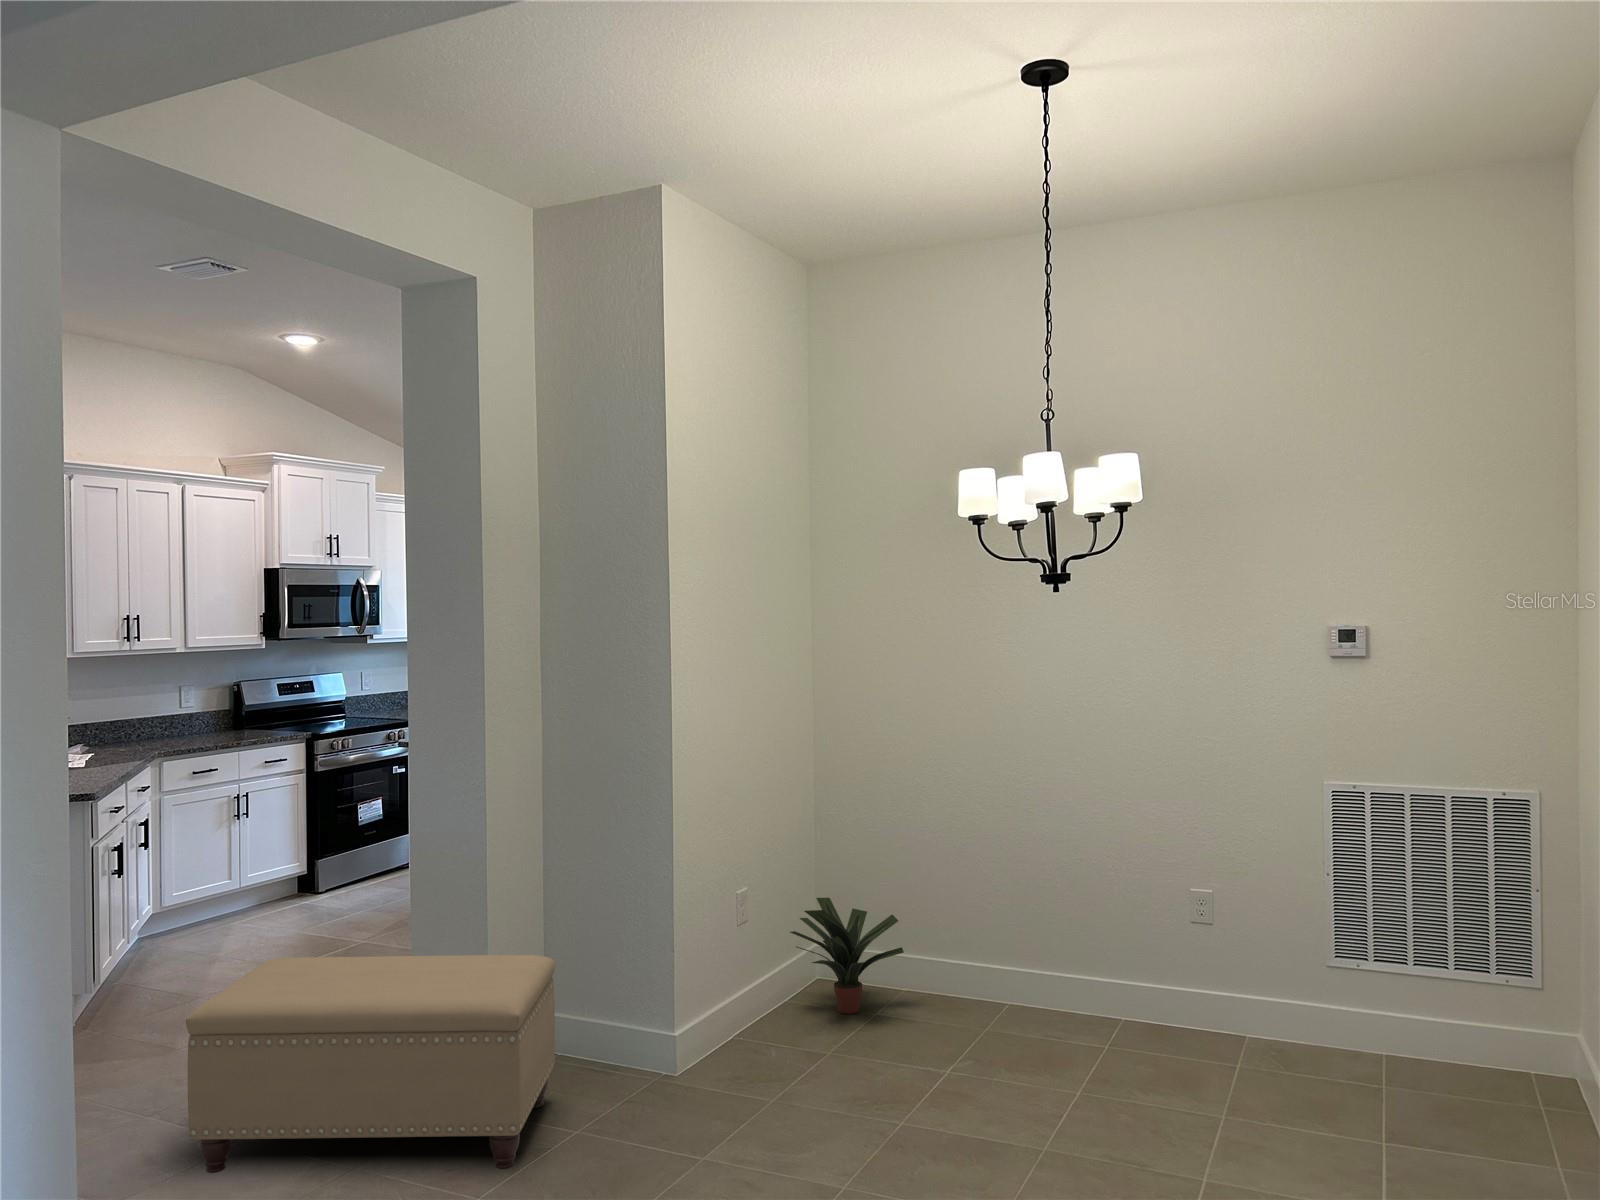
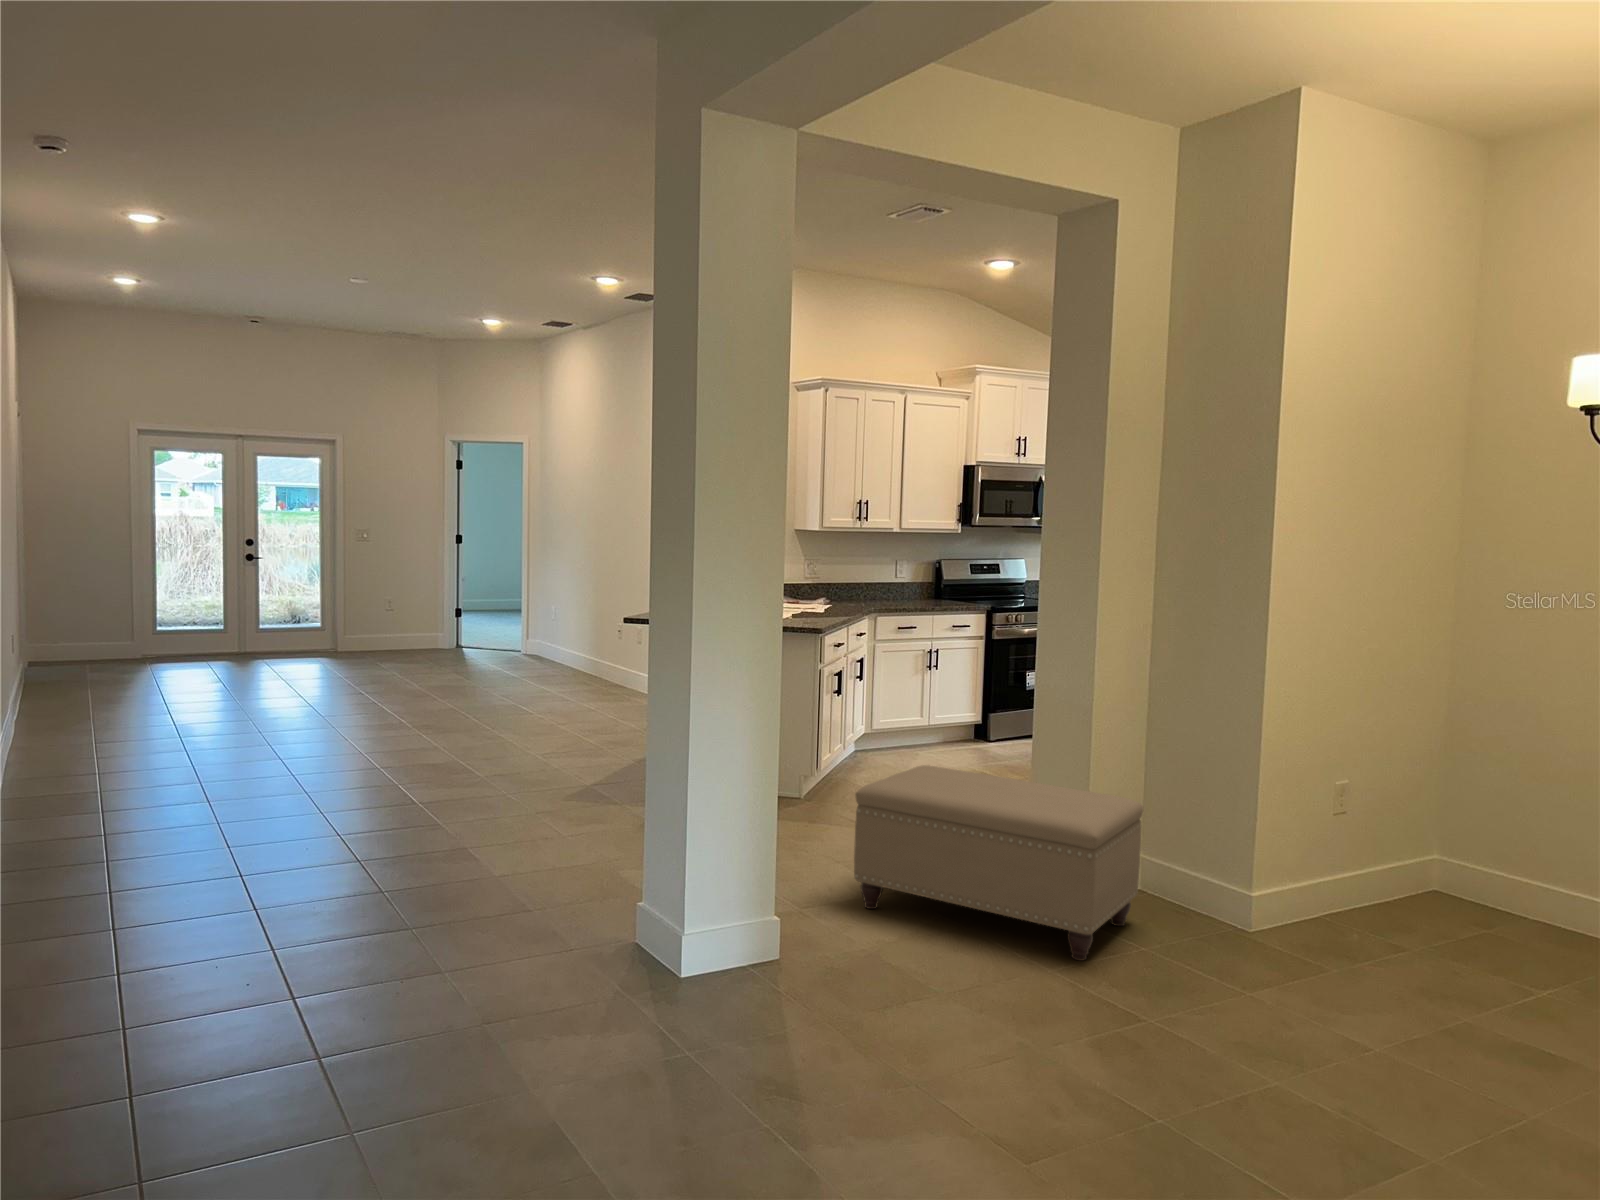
potted plant: present [790,898,904,1014] -> none [1394,804,1527,924]

